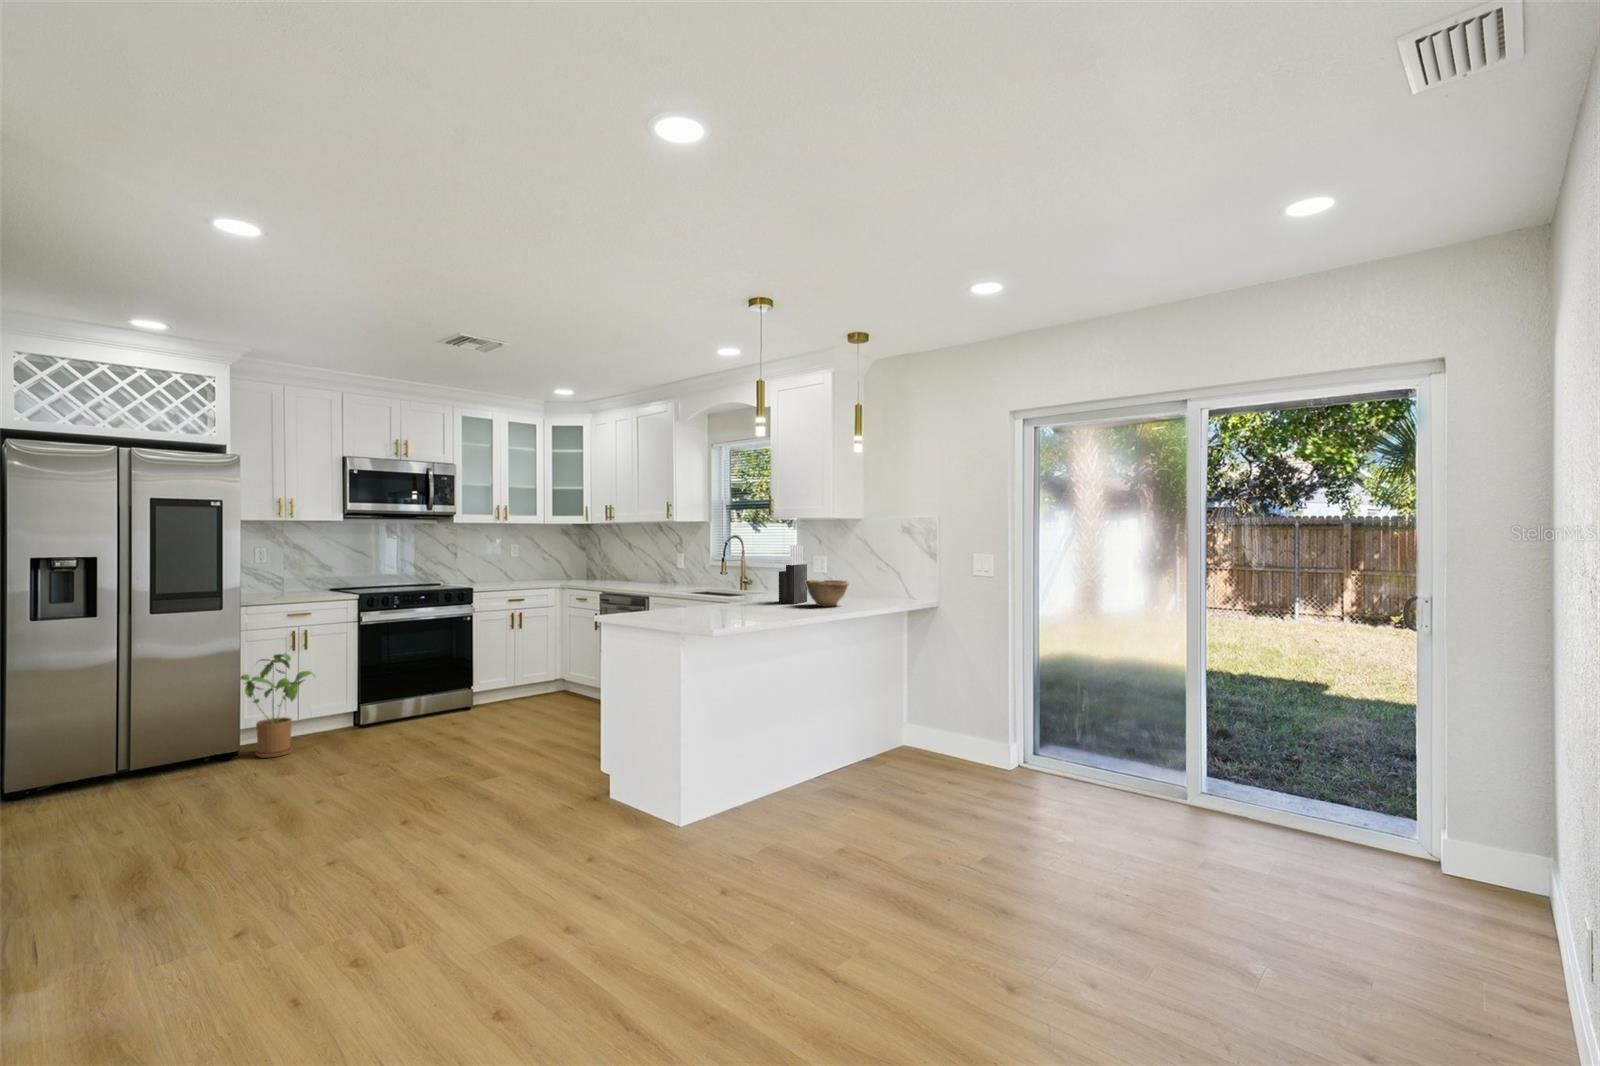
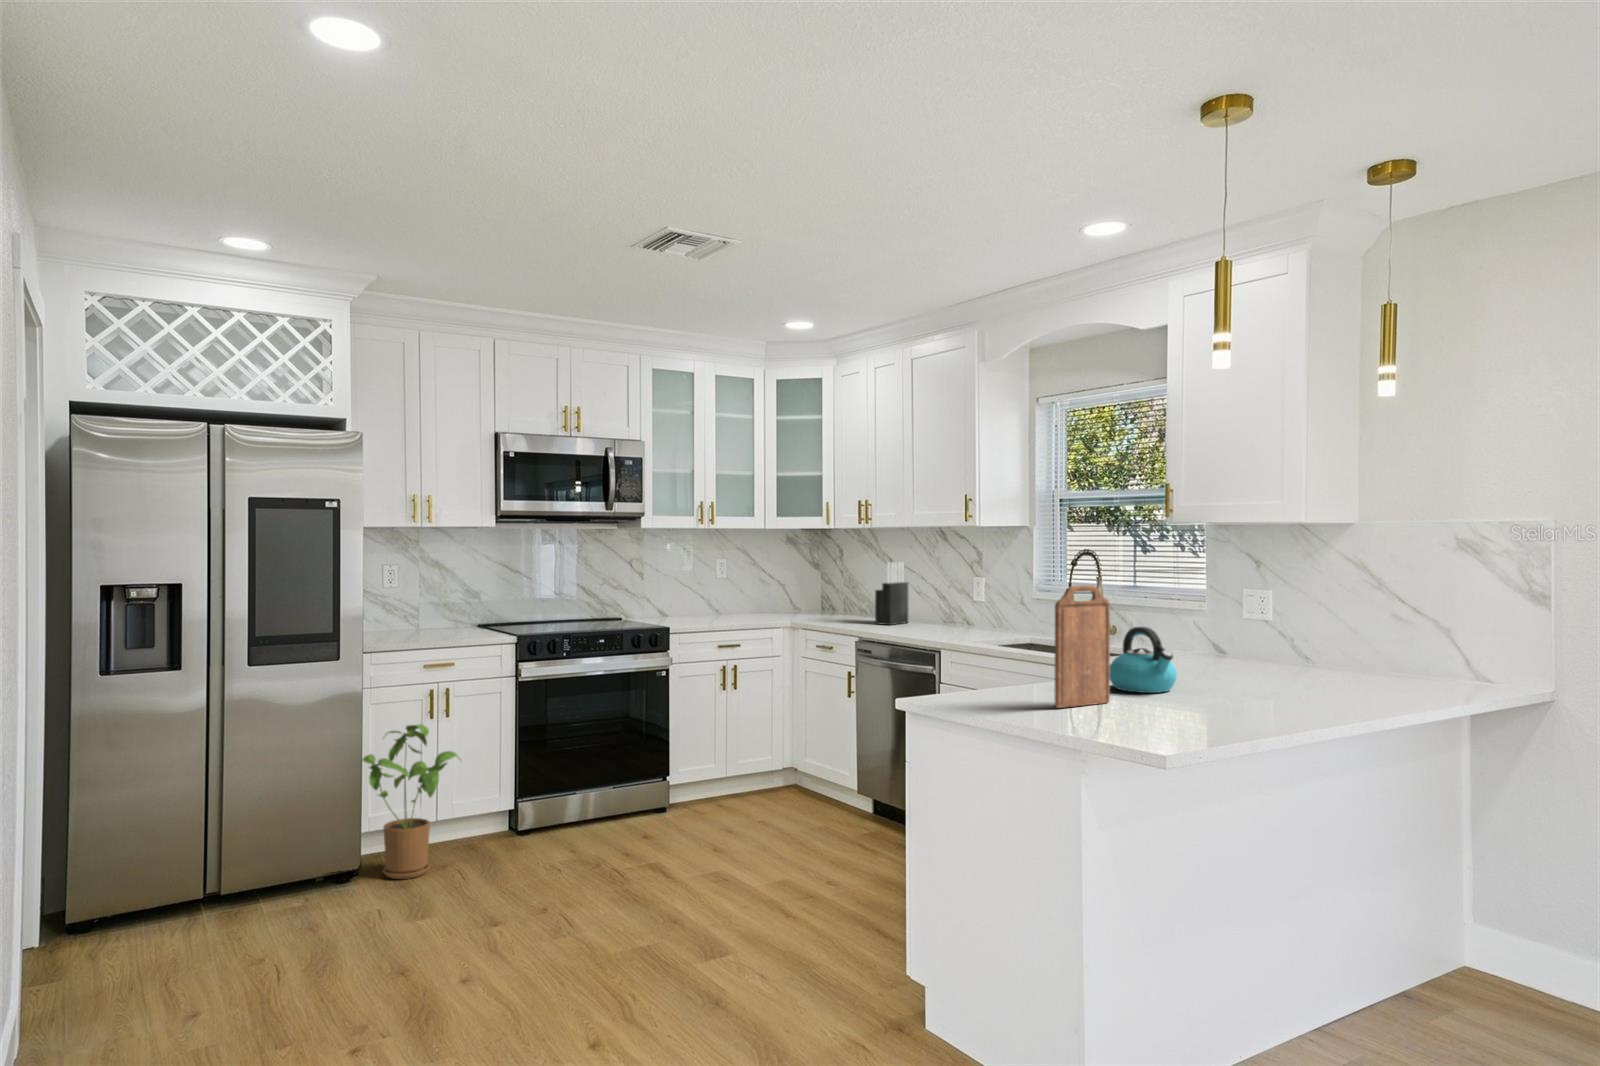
knife block: present [779,545,807,604] -> present [875,562,908,625]
cutting board: none [682,549,716,617] -> present [1055,585,1110,708]
kettle: none [723,574,760,610] -> present [1110,627,1177,693]
bowl: present [805,580,849,607] -> none [1256,639,1347,691]

